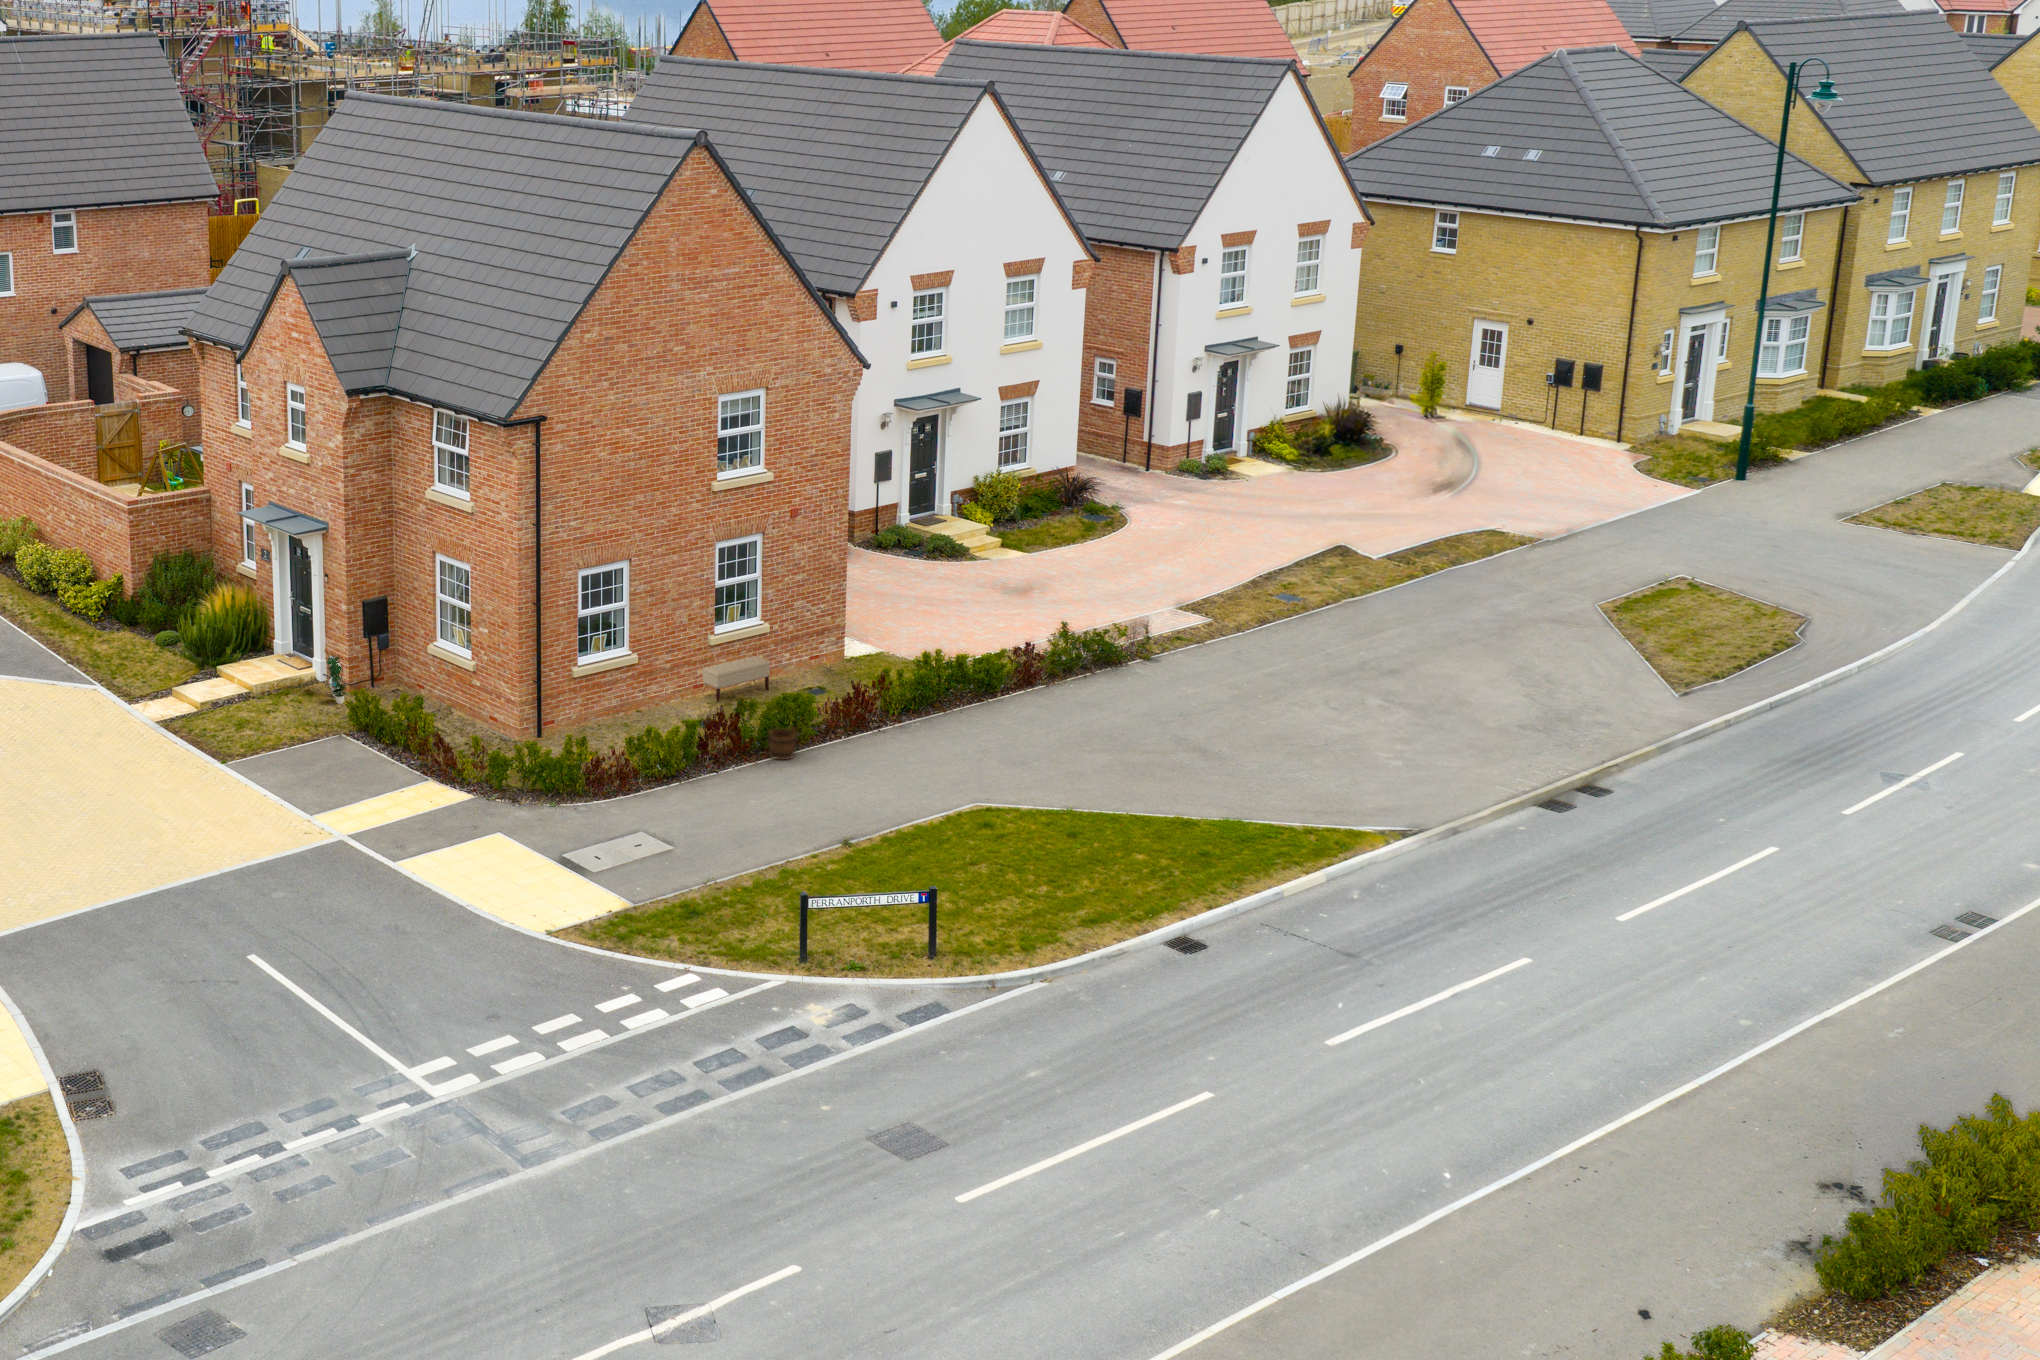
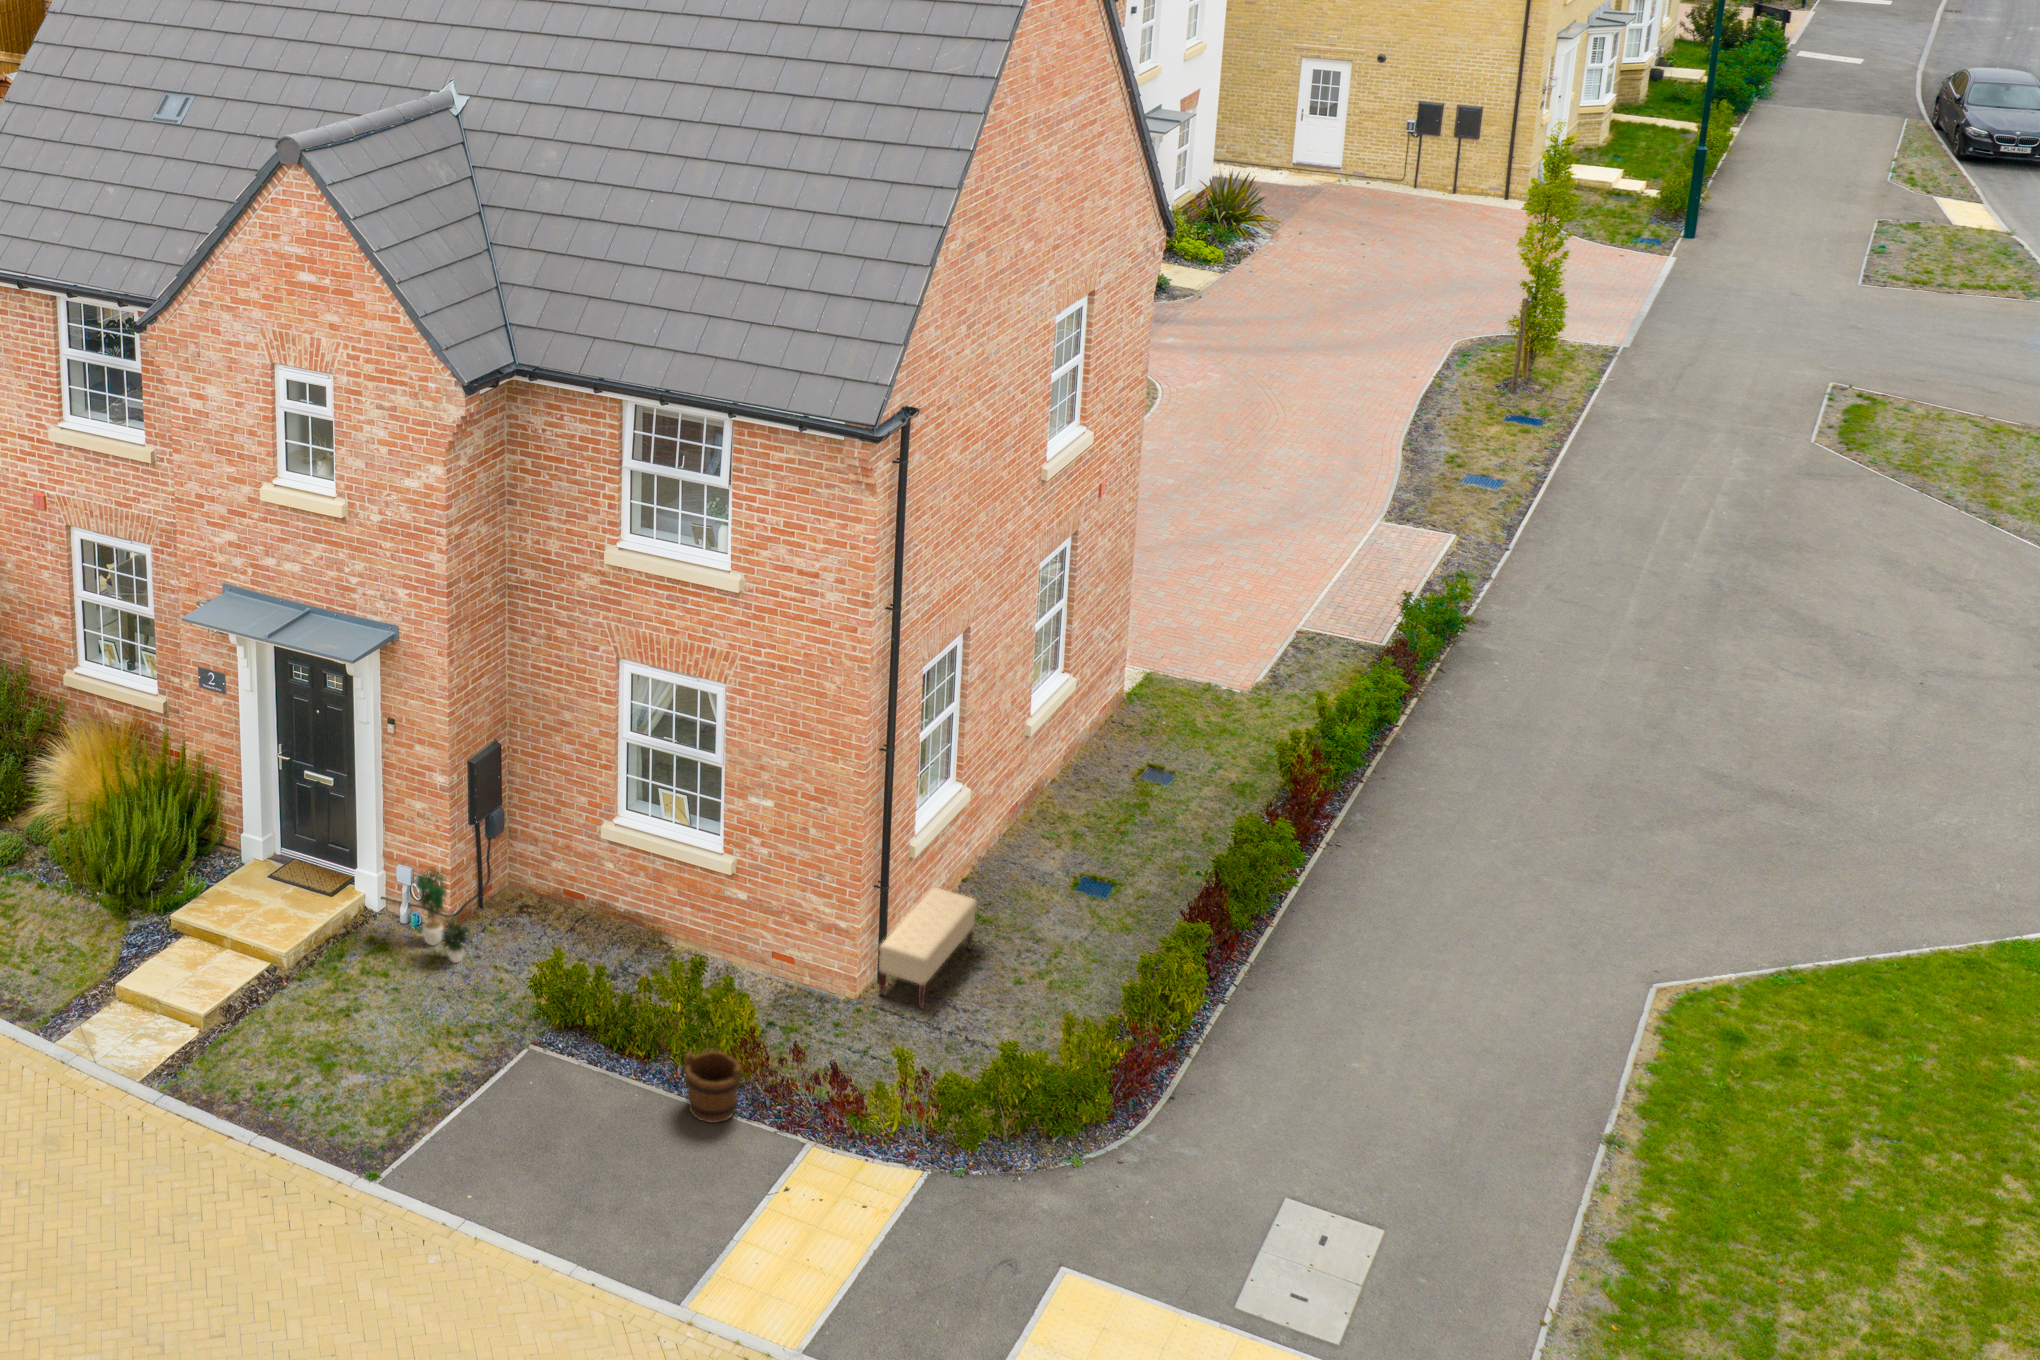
bench: present [702,656,770,702] -> present [879,888,977,1008]
bucket: present [767,727,796,760] -> present [685,1051,742,1123]

